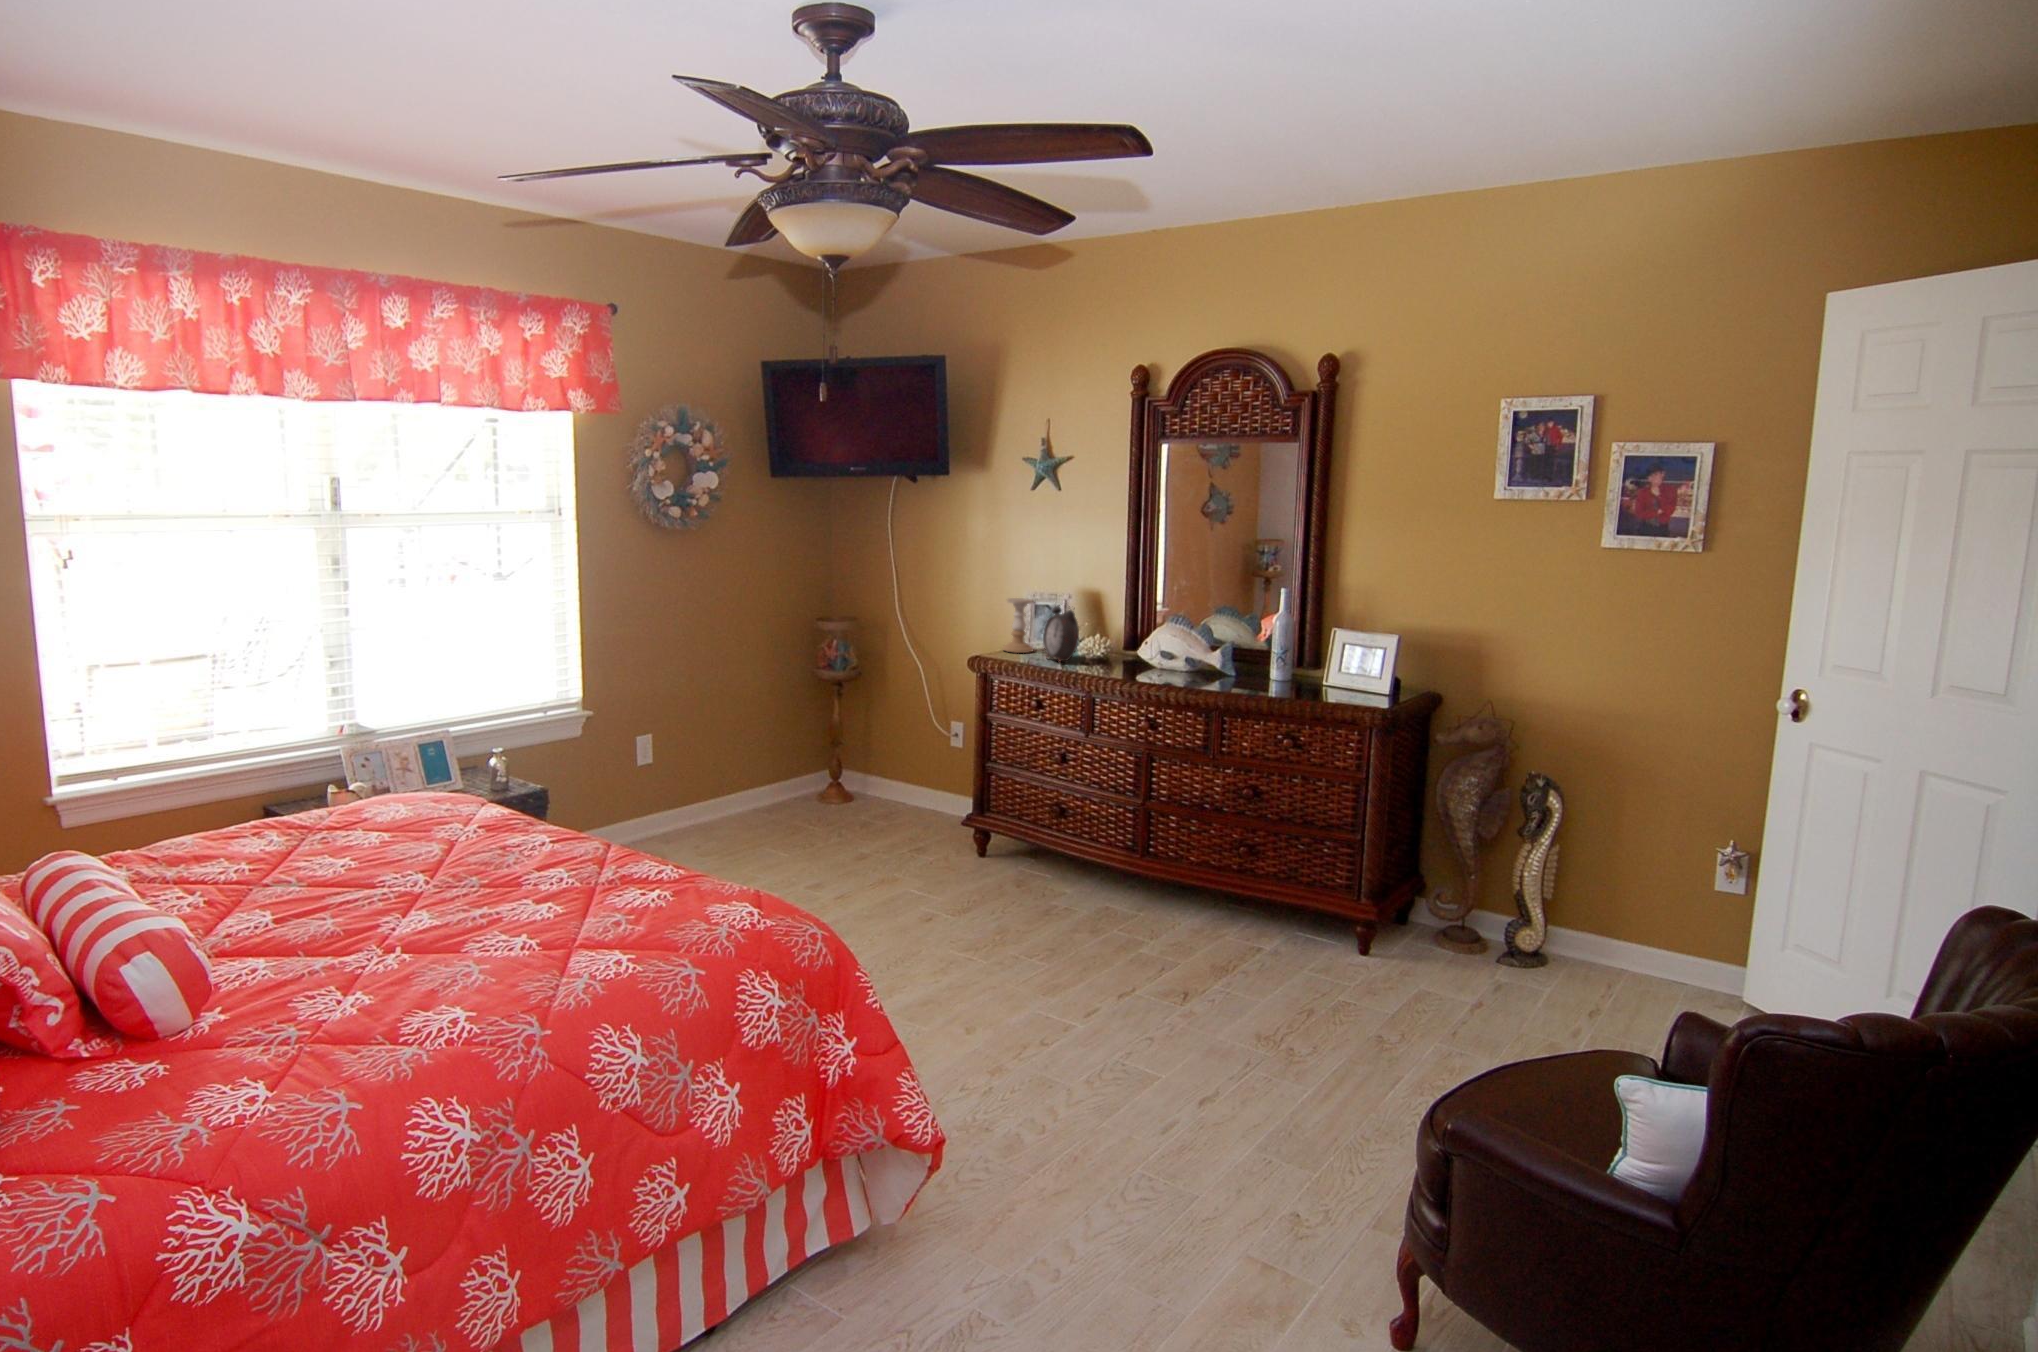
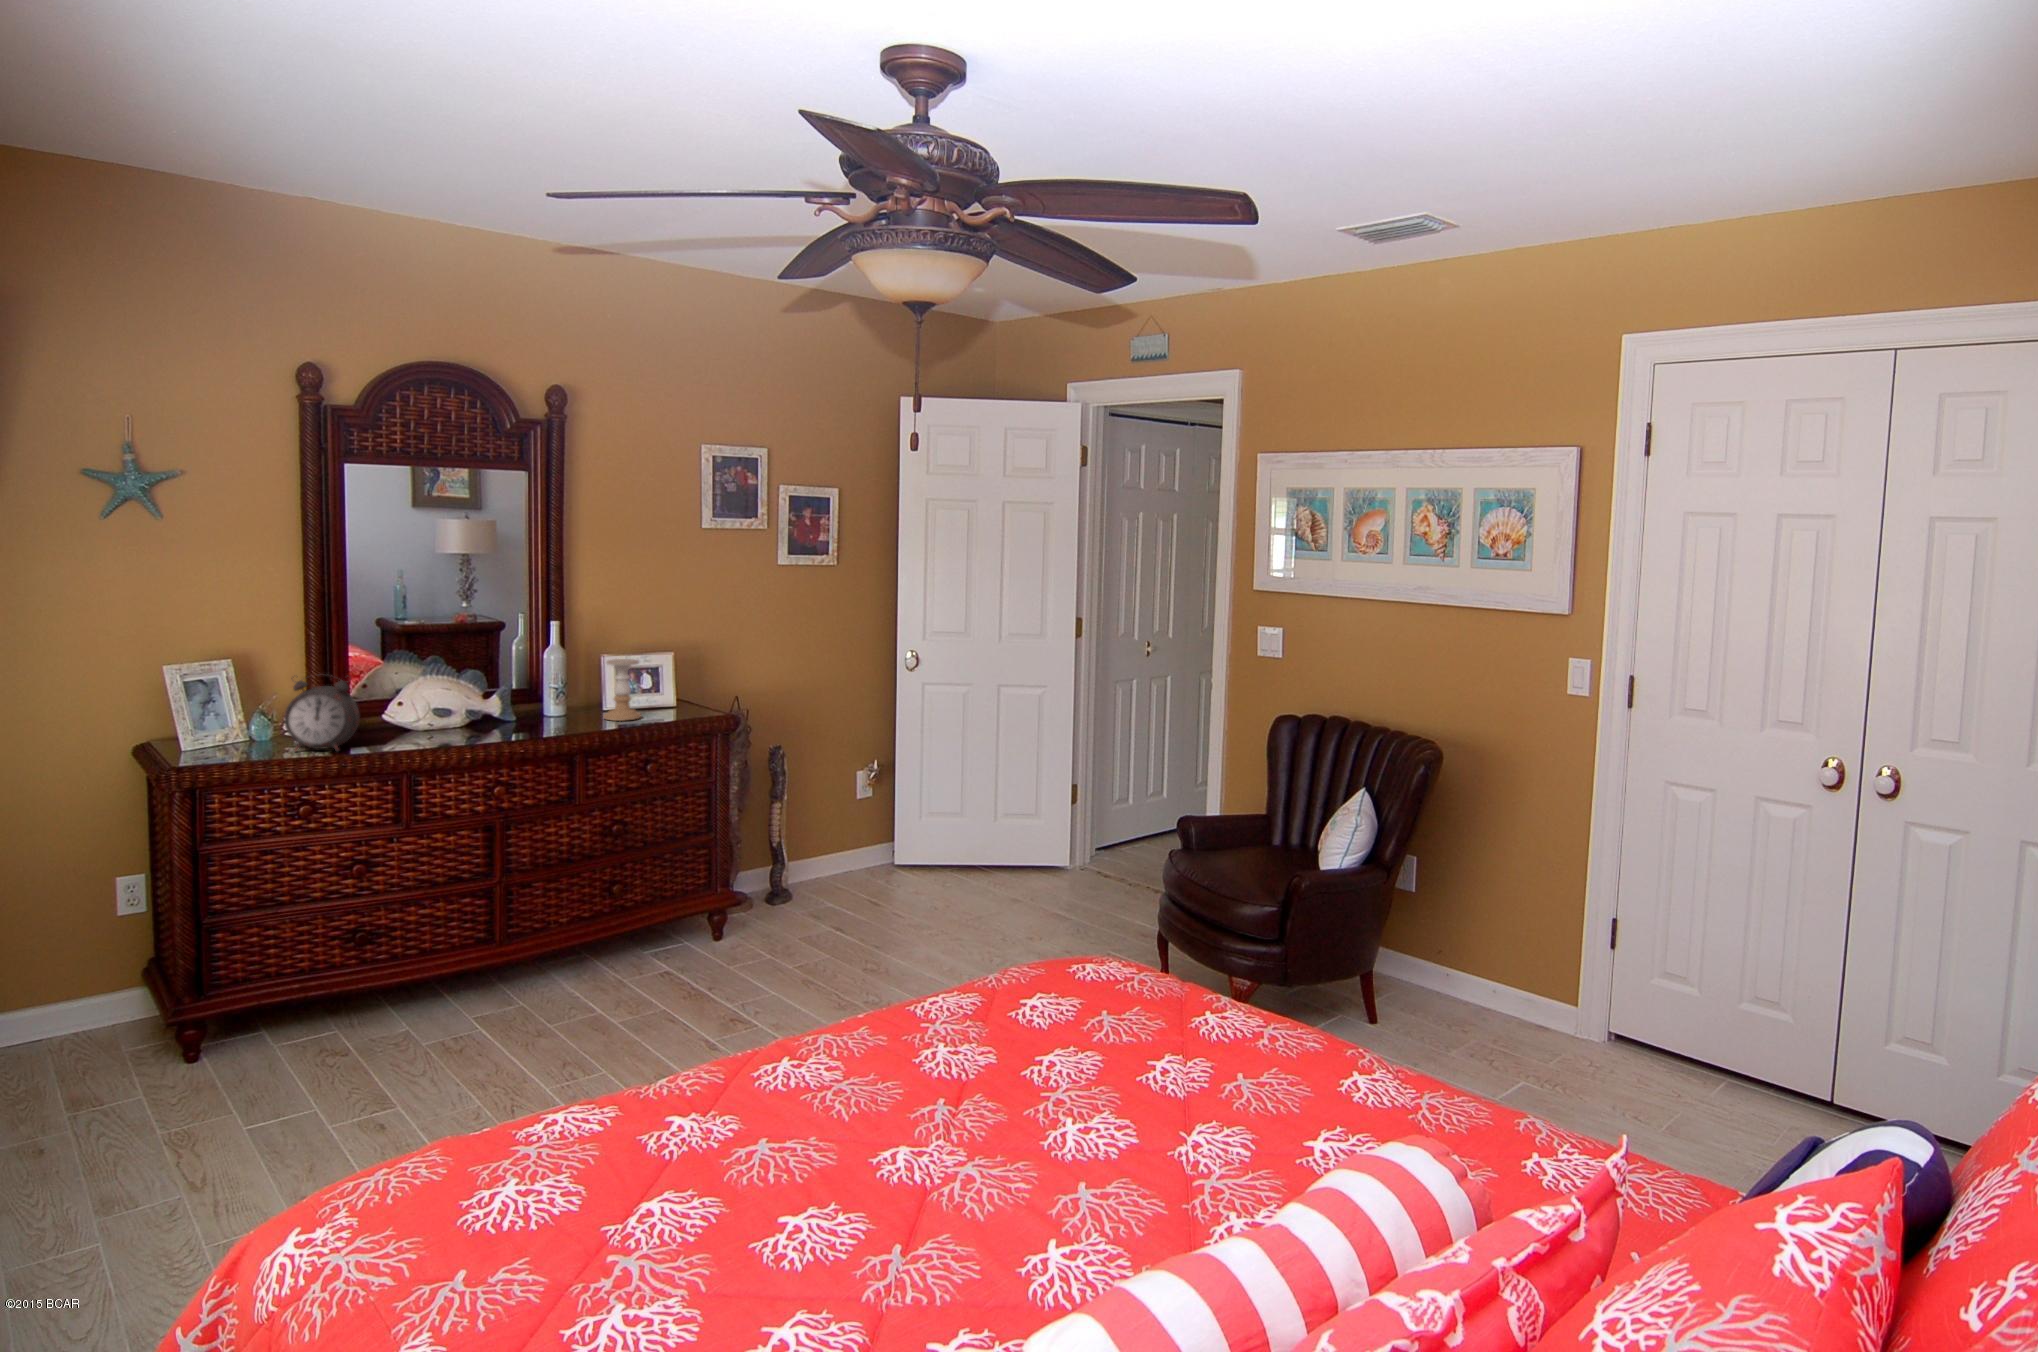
candle holder: present [1003,598,1033,653] -> present [603,659,641,721]

